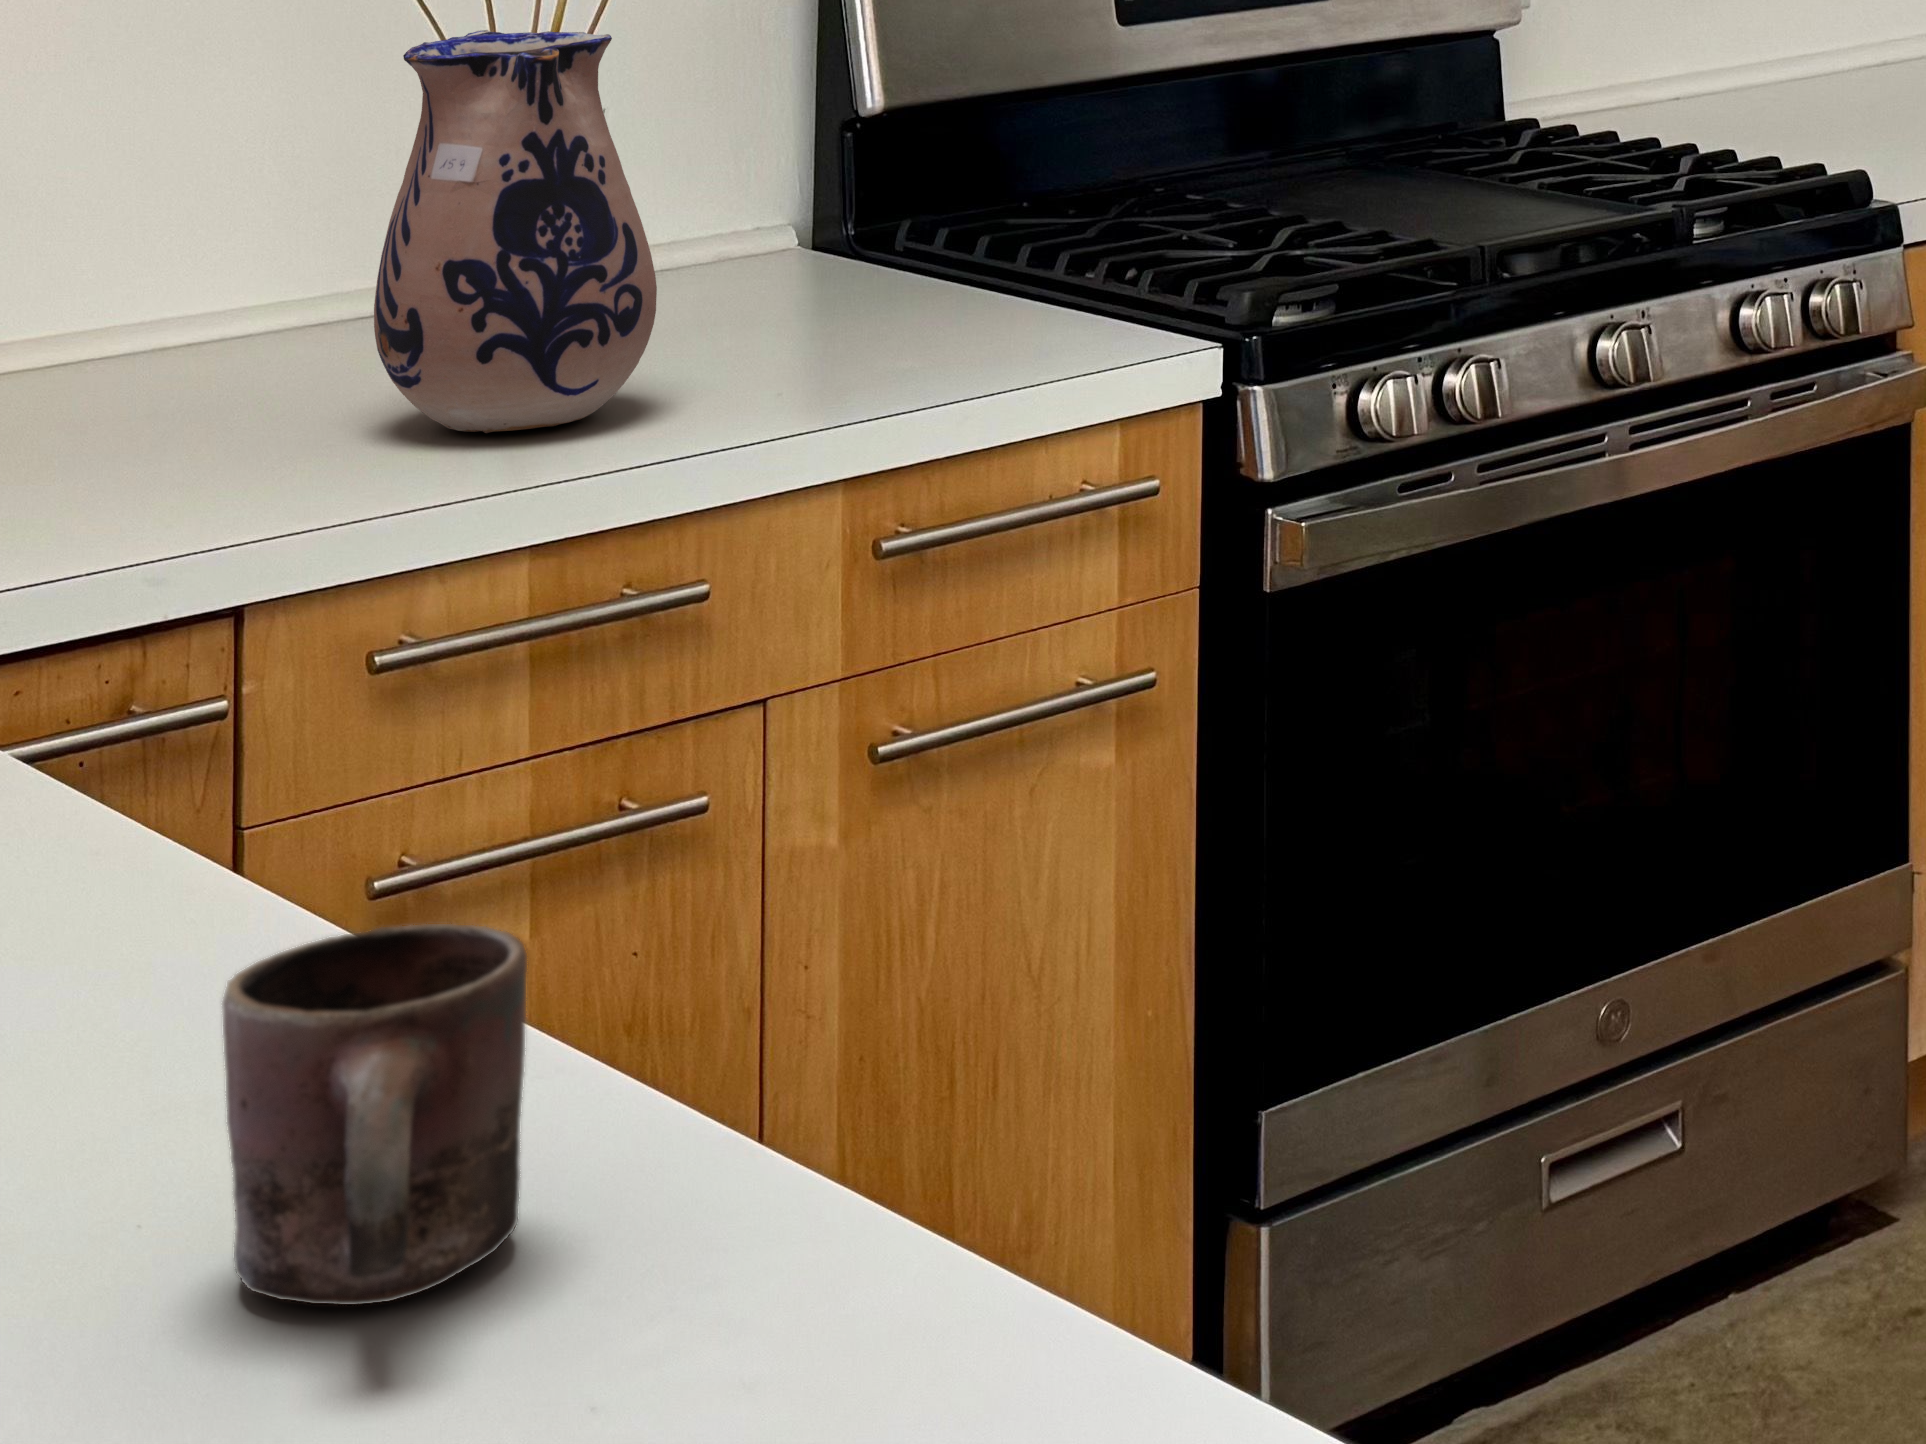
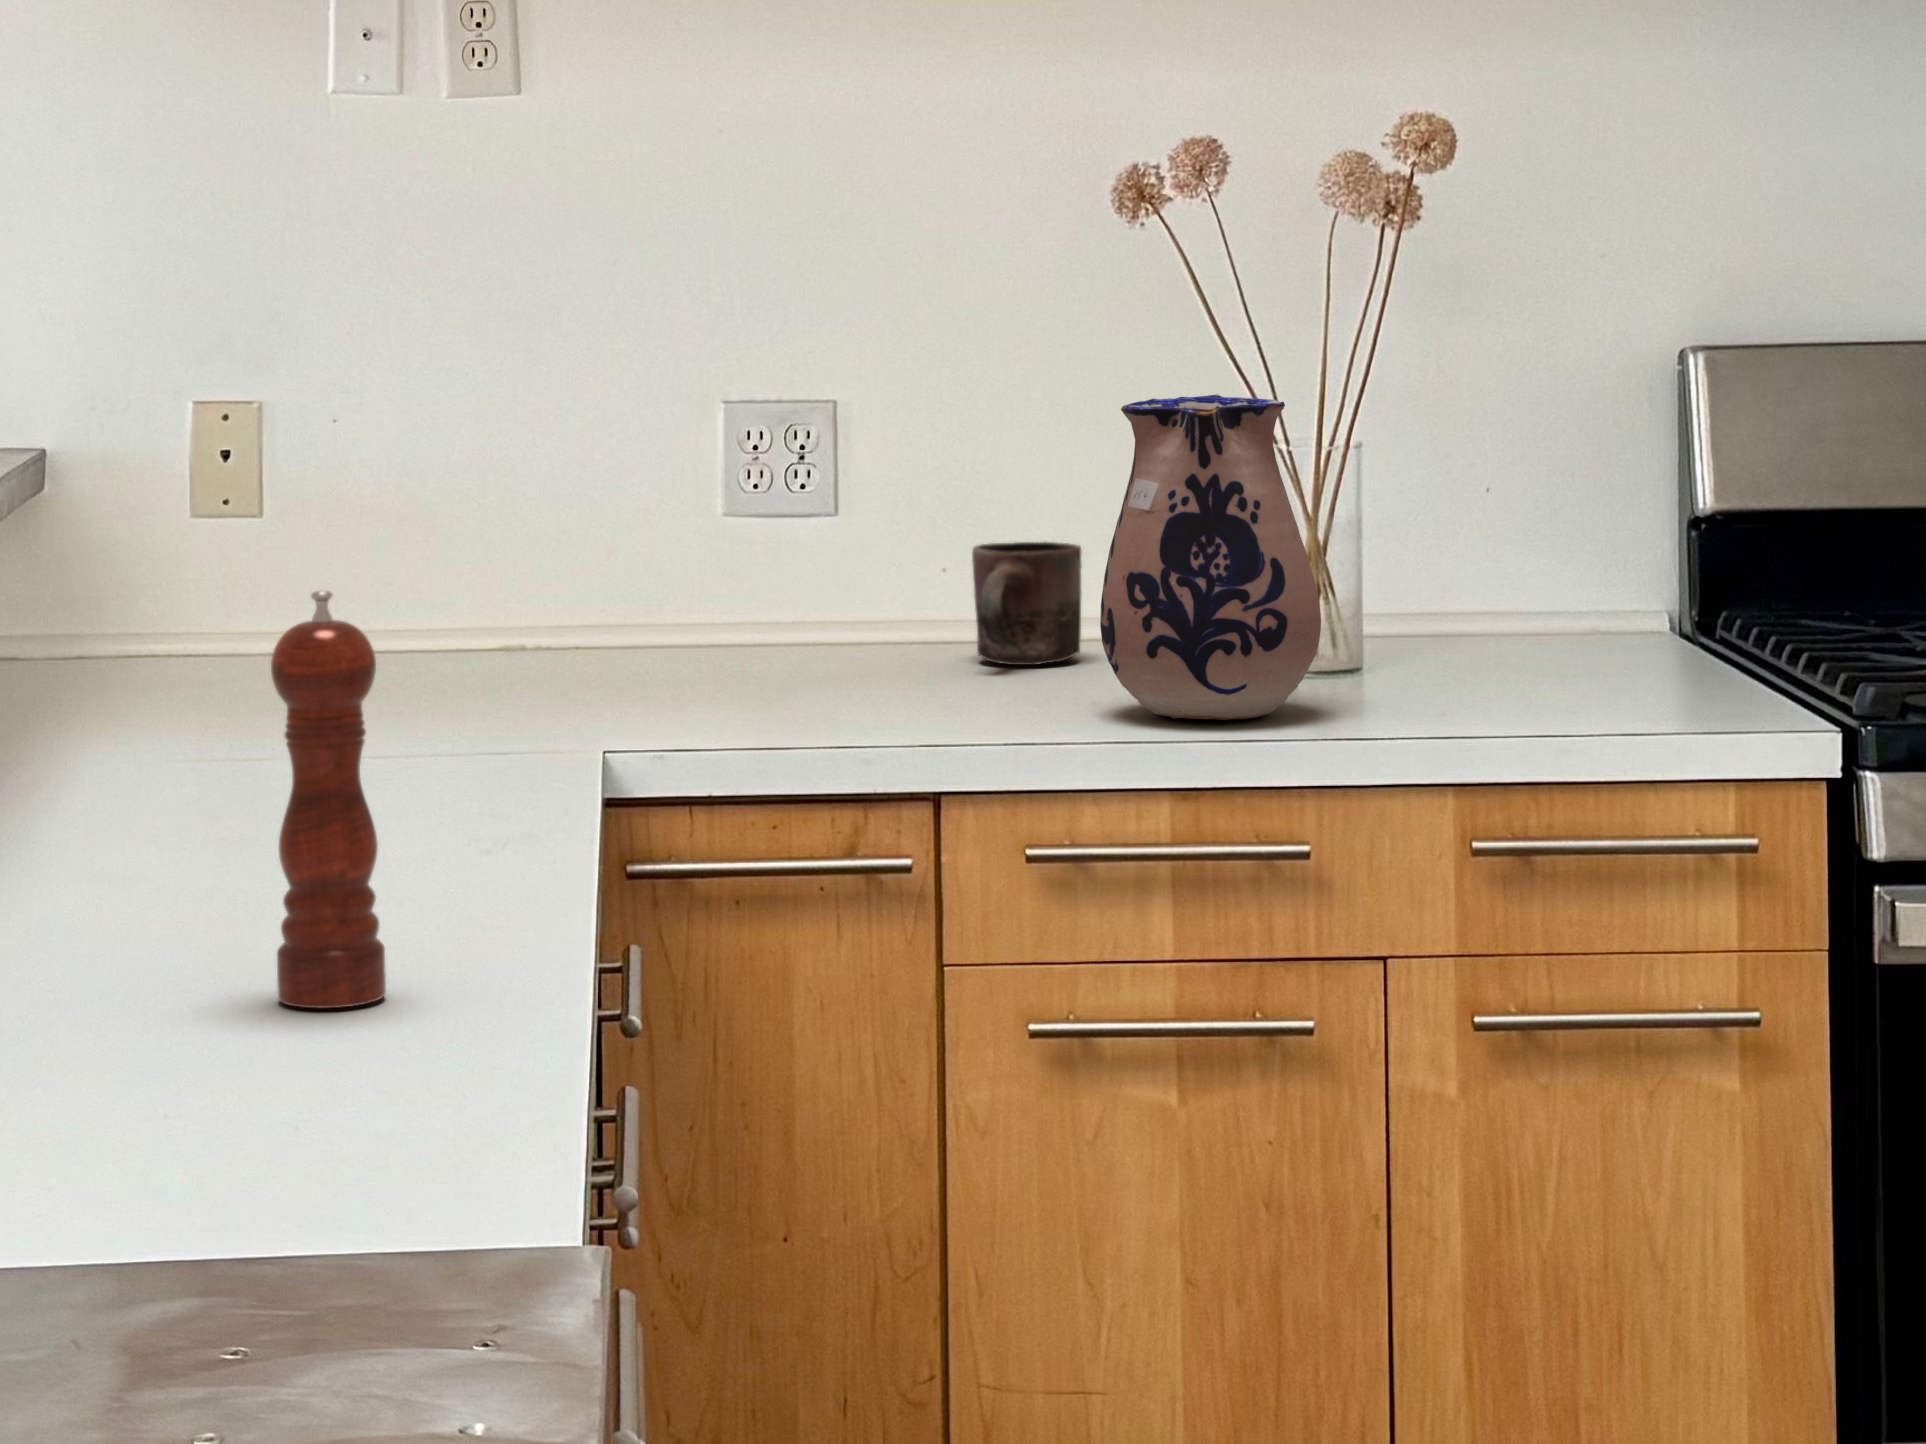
pepper mill: none [107,459,279,1091] -> present [271,591,386,1008]
mug: present [222,924,527,1305] -> present [972,542,1082,665]

